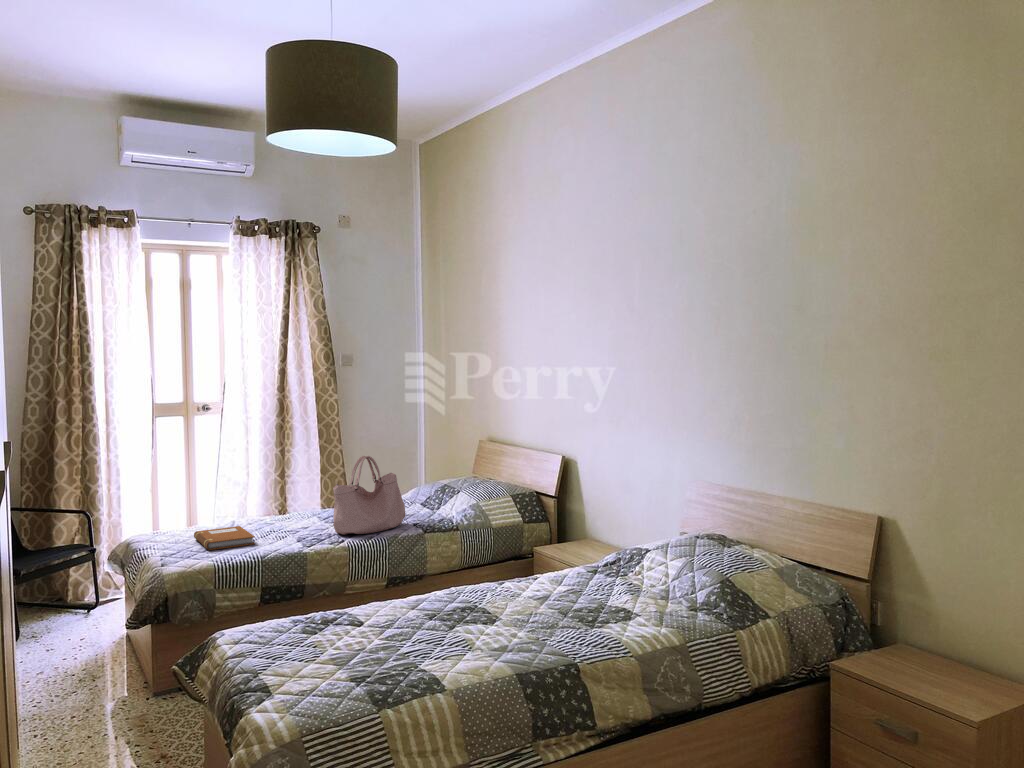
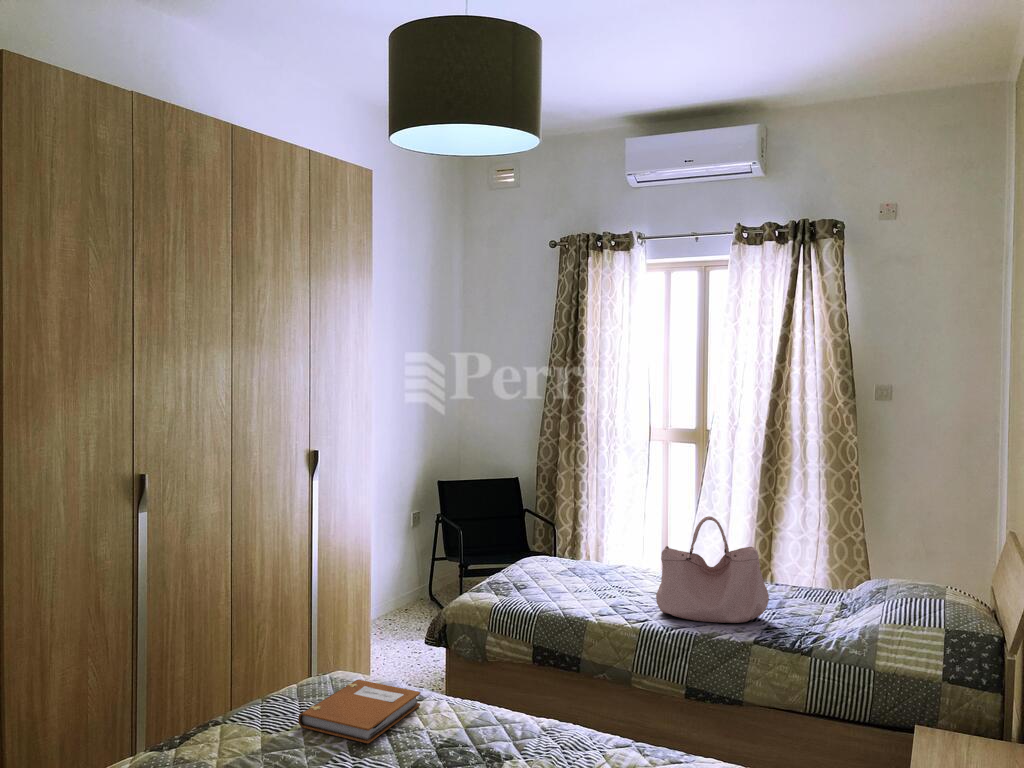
notebook: present [194,526,255,550] -> present [298,680,420,743]

